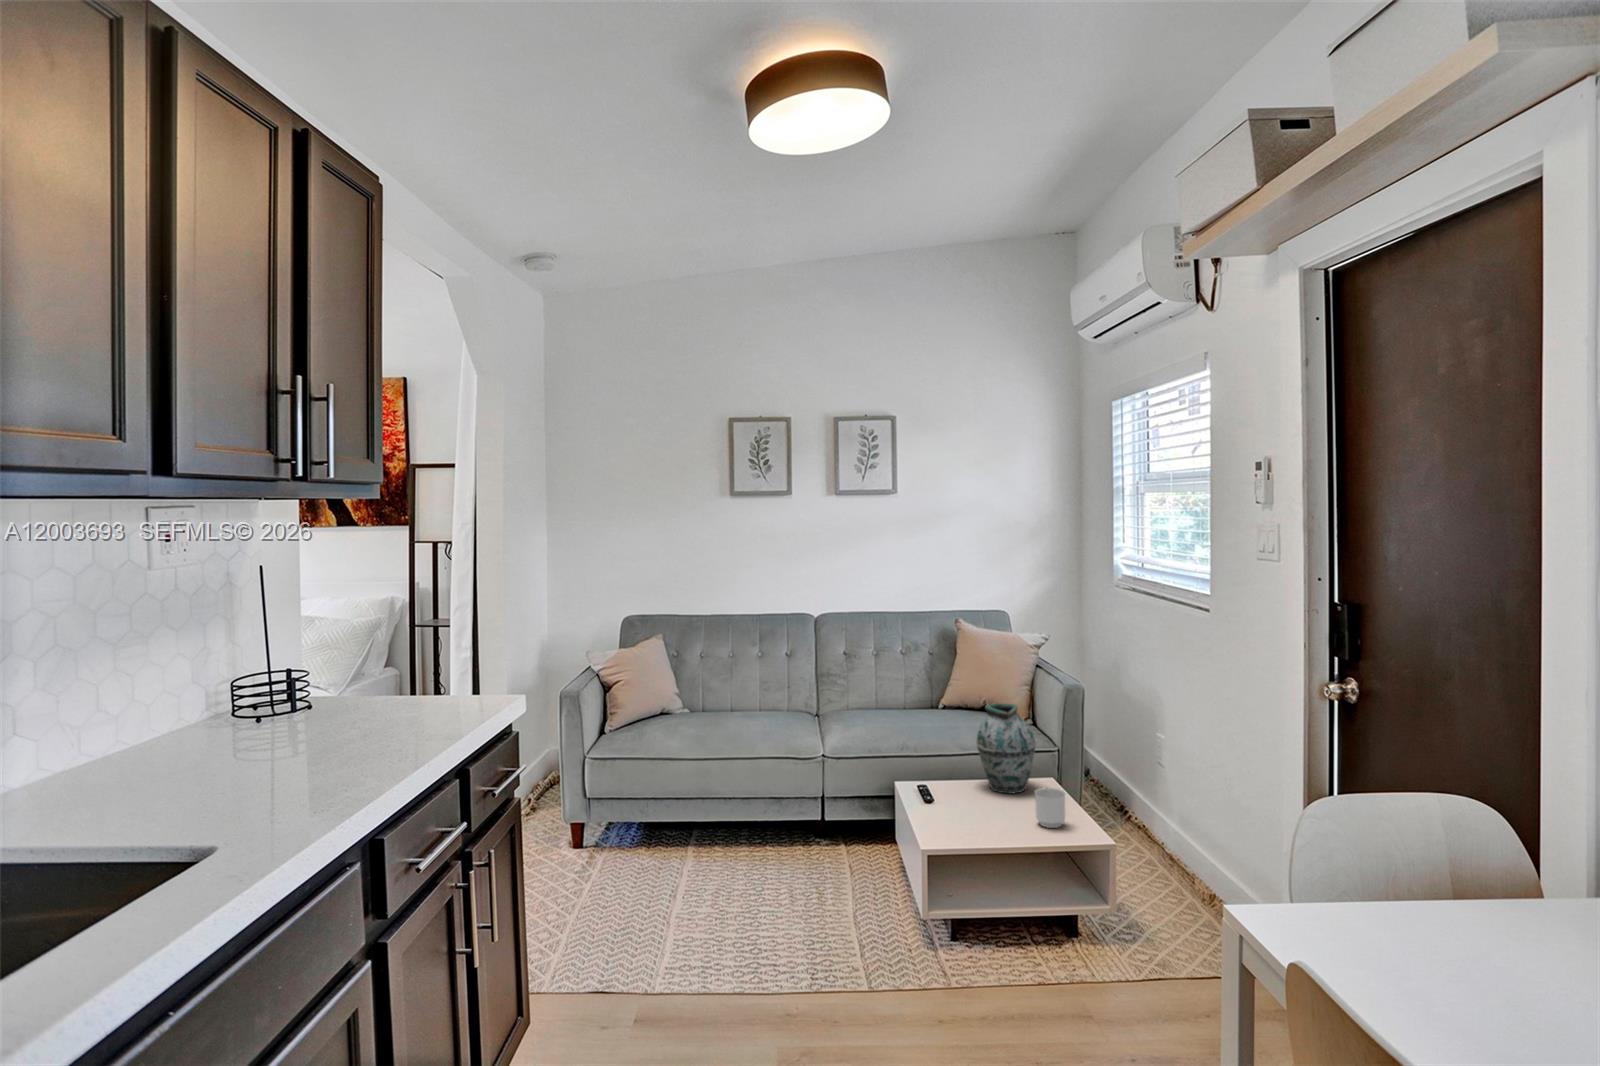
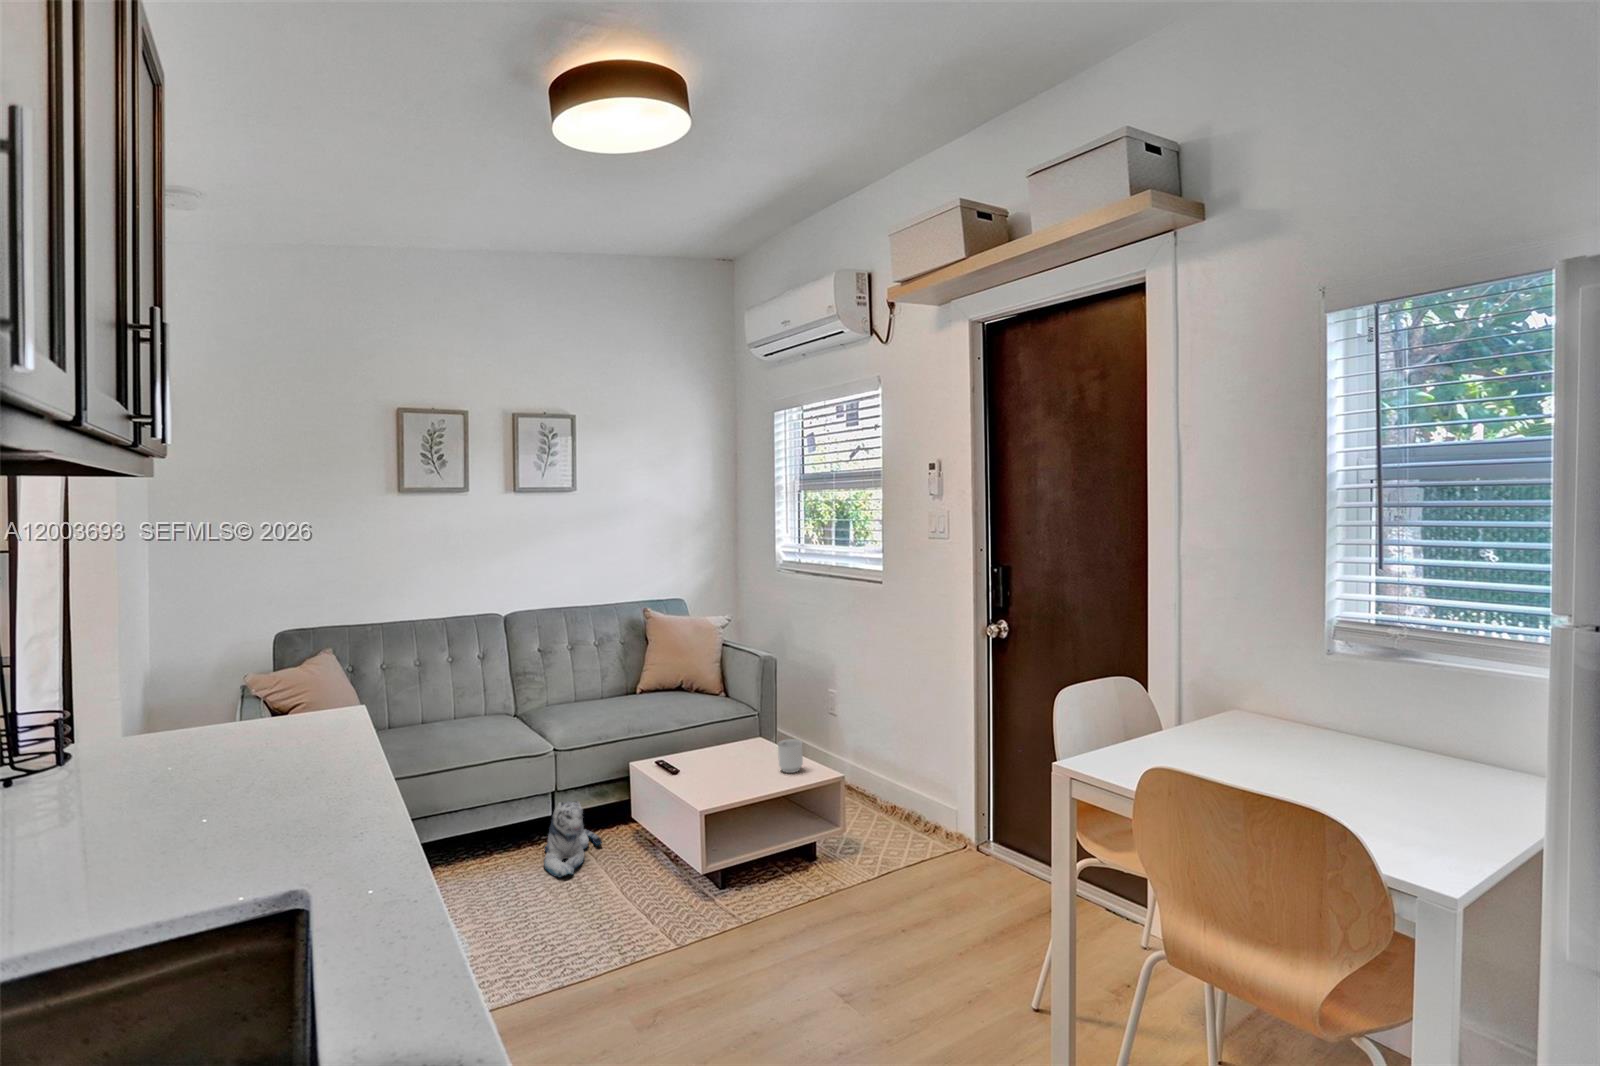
vase: present [976,704,1036,793] -> none [706,676,758,755]
plush toy: none [799,808,863,884] -> present [544,801,602,878]

